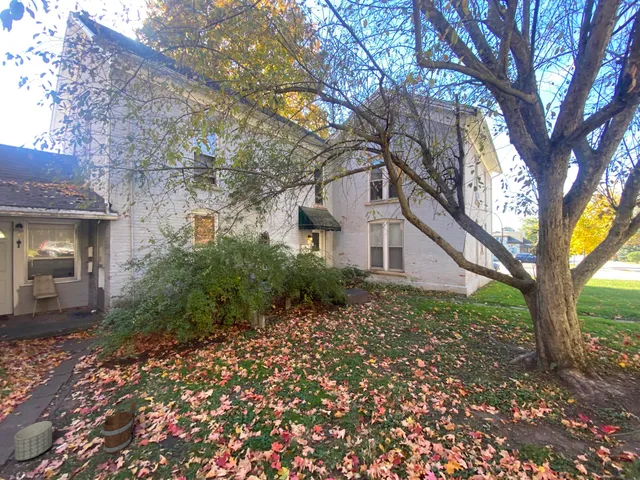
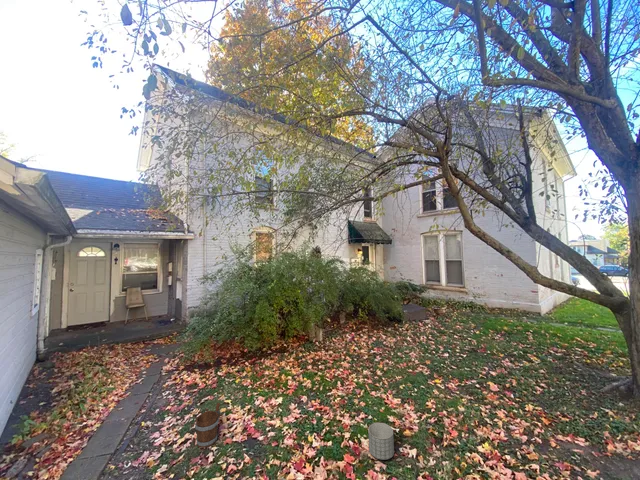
planter: present [15,421,52,460] -> present [368,423,394,460]

